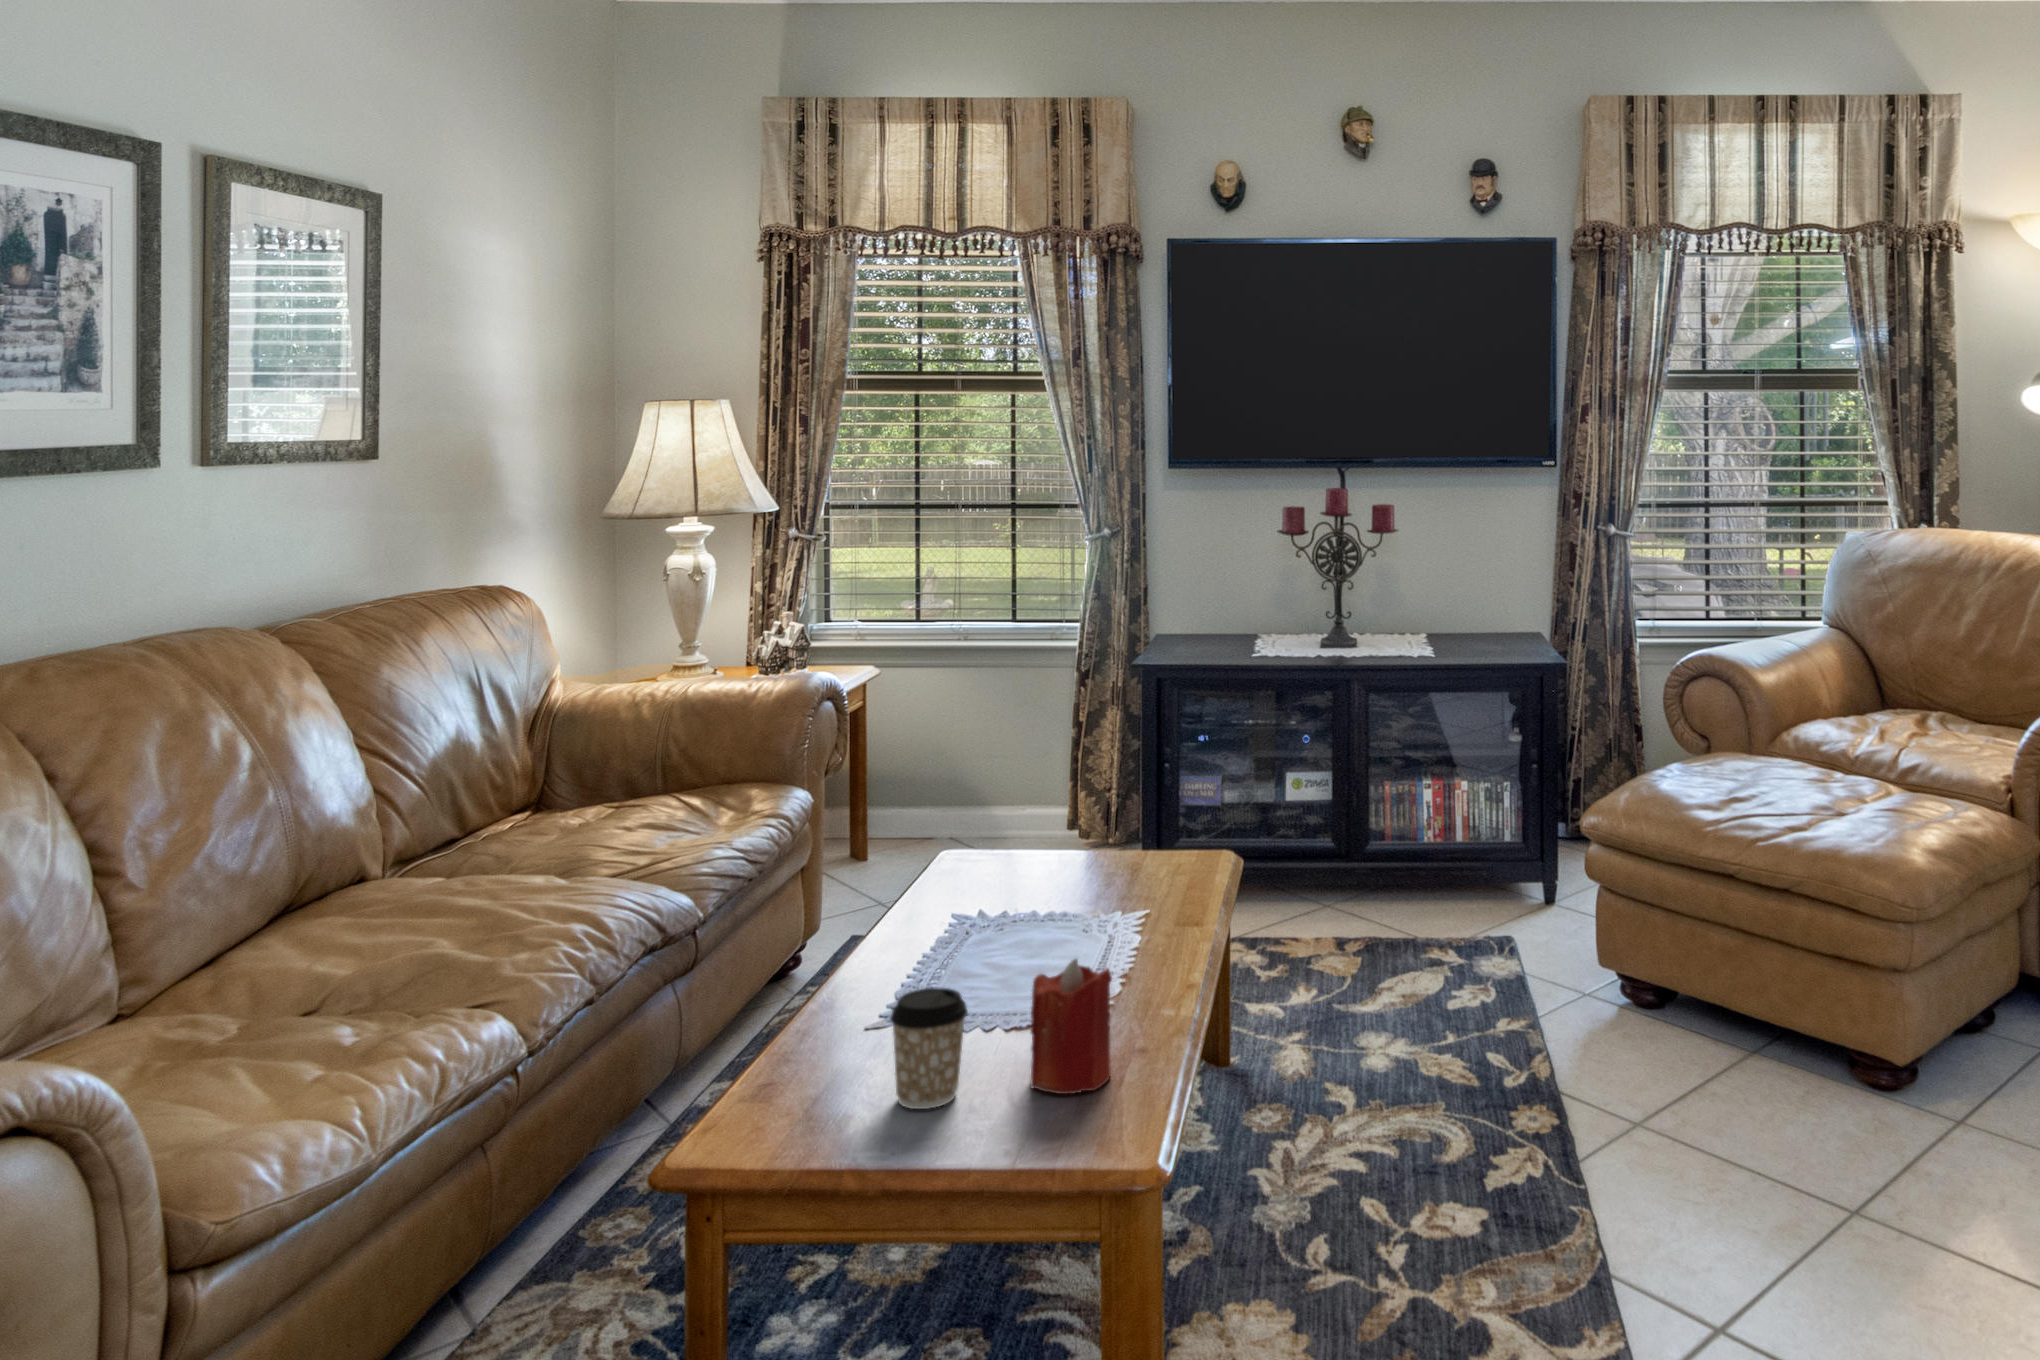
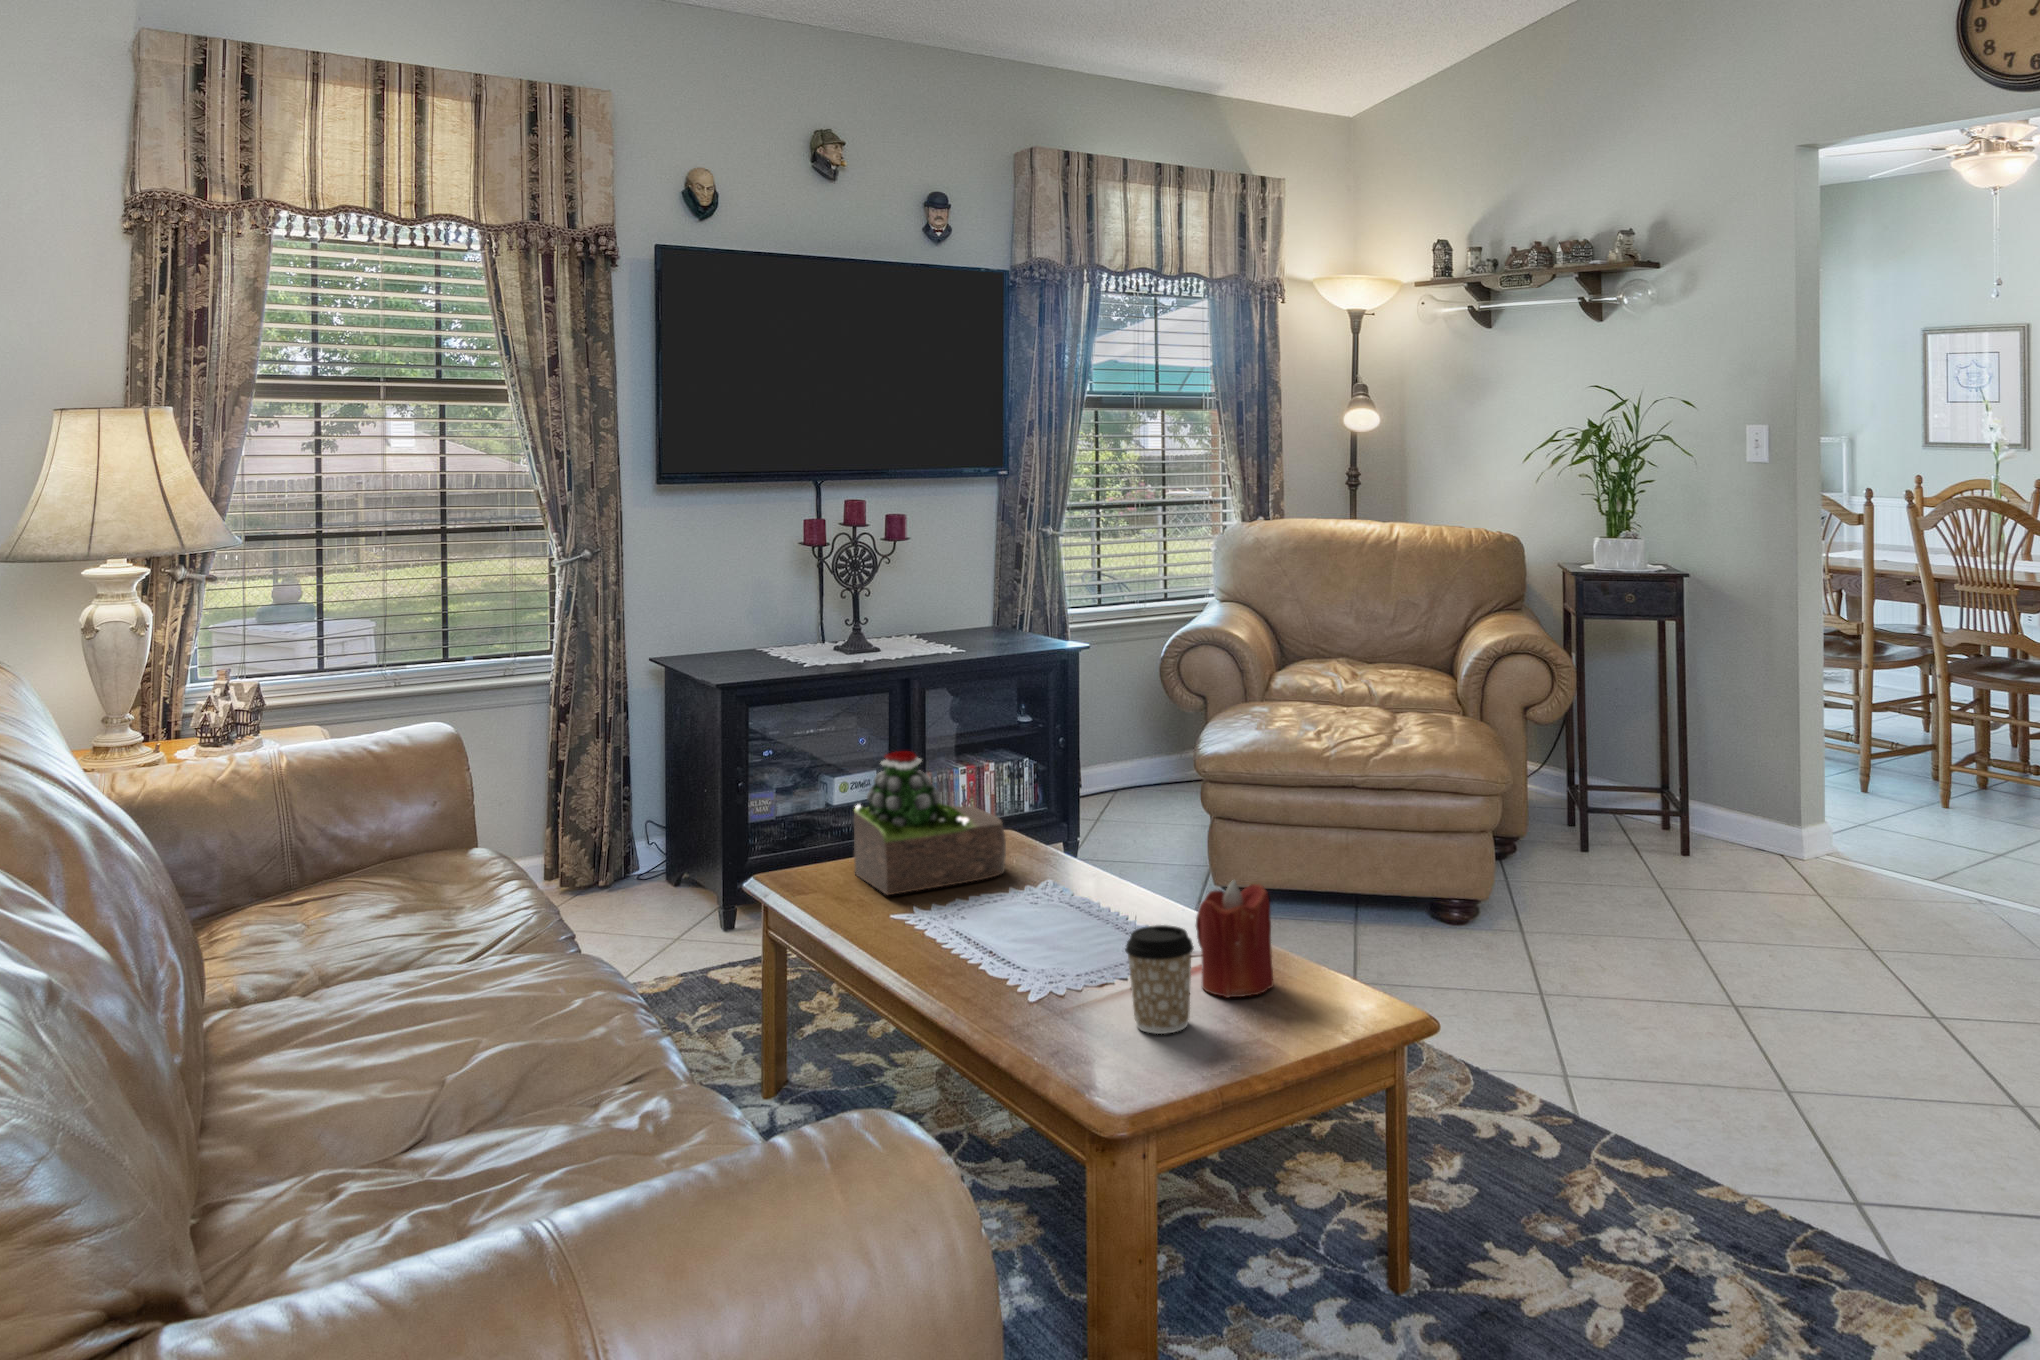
succulent plant: none [1005,756,1170,902] -> present [854,751,1006,895]

